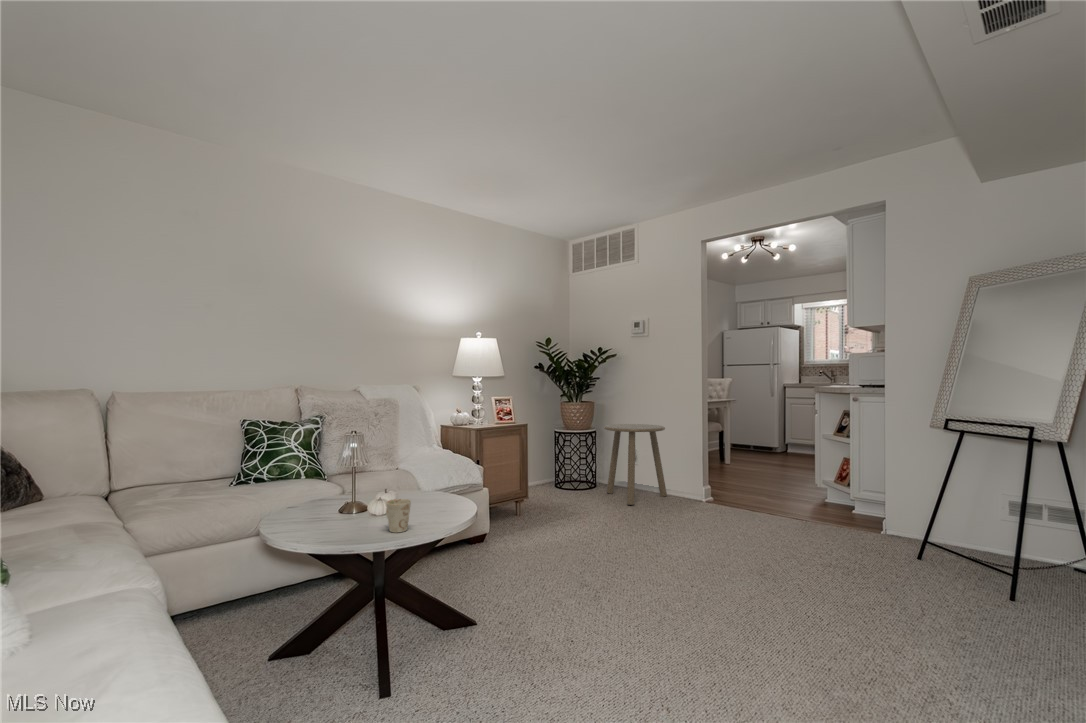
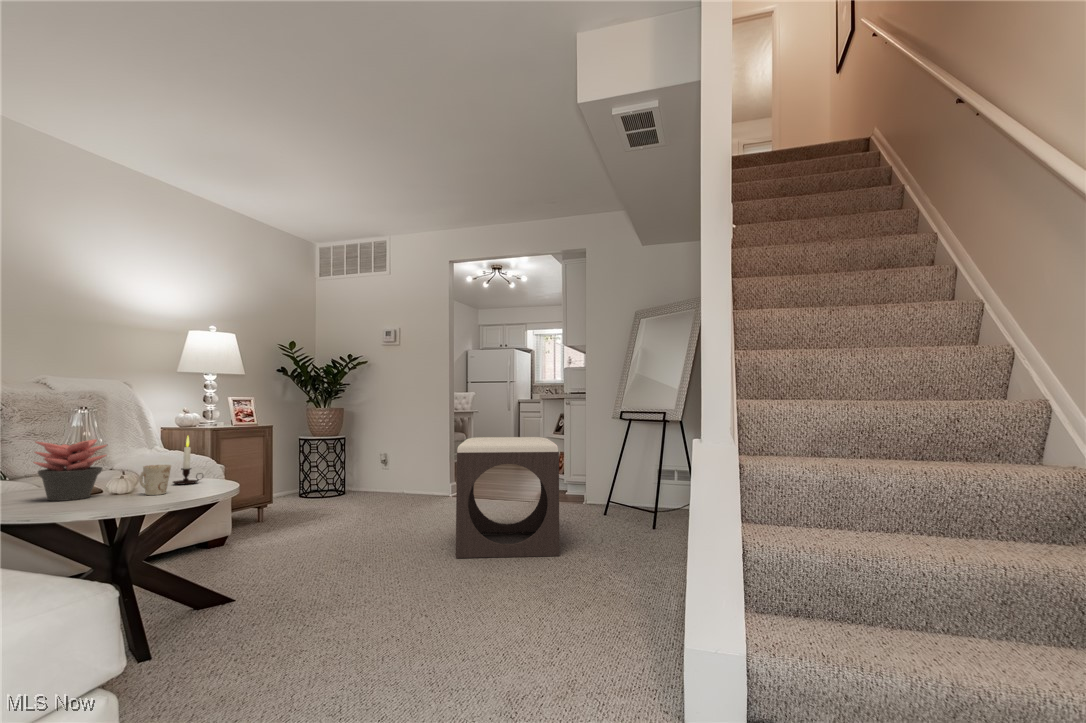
side table: present [603,424,667,505] -> none [352,428,413,503]
footstool: none [717,457,865,633] -> present [456,437,559,558]
candle: none [422,460,450,510] -> present [173,436,203,485]
succulent plant: none [302,468,359,532] -> present [34,439,107,501]

